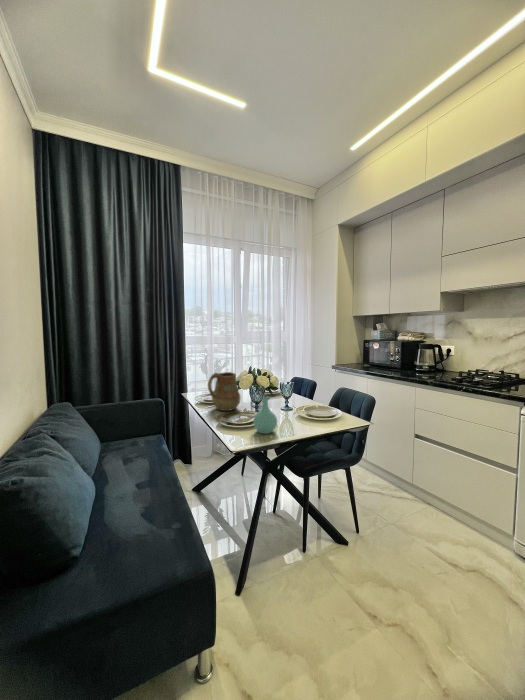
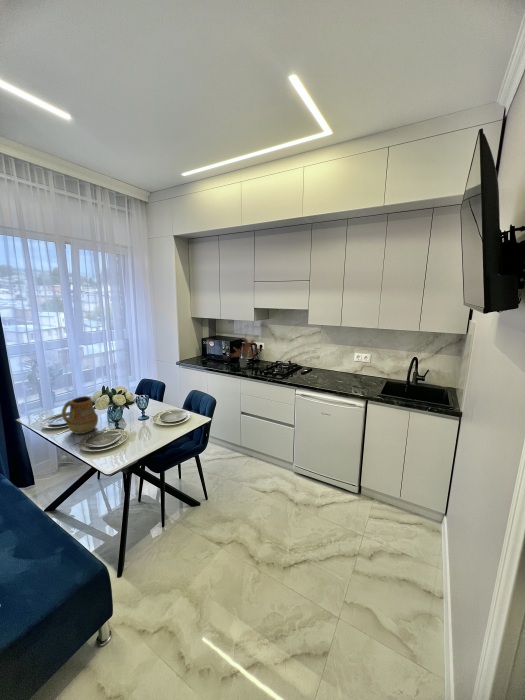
potted plant: none [397,326,451,374] -> present [232,338,258,368]
bottle: present [254,394,277,434] -> none [120,419,142,452]

